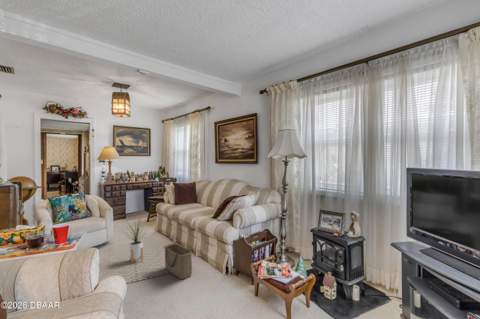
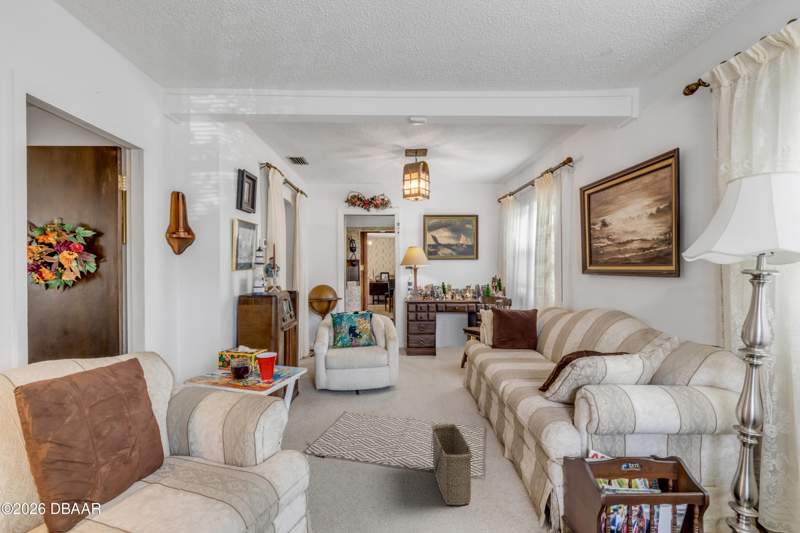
house plant: present [130,216,143,263] -> none [378,351,423,442]

